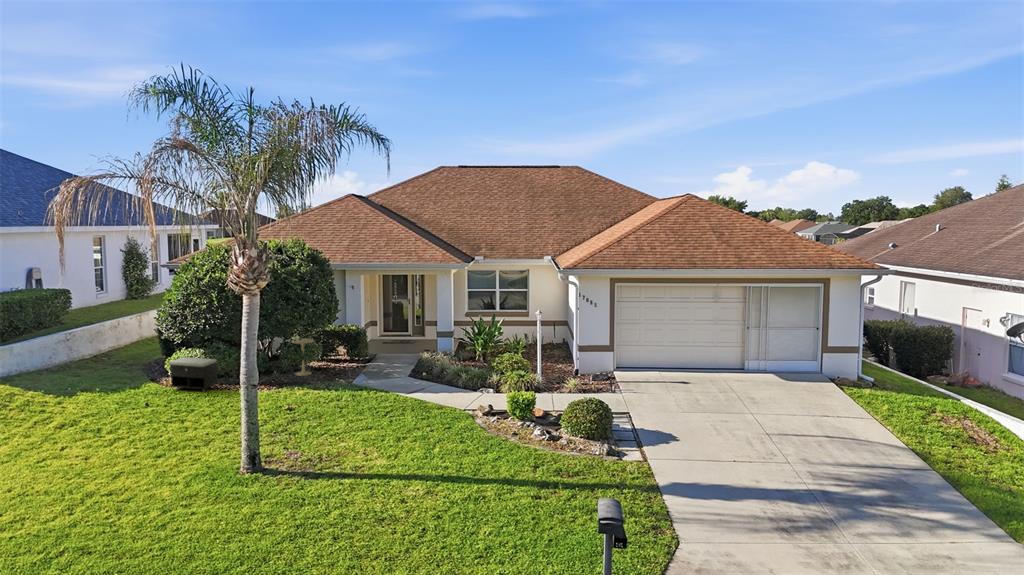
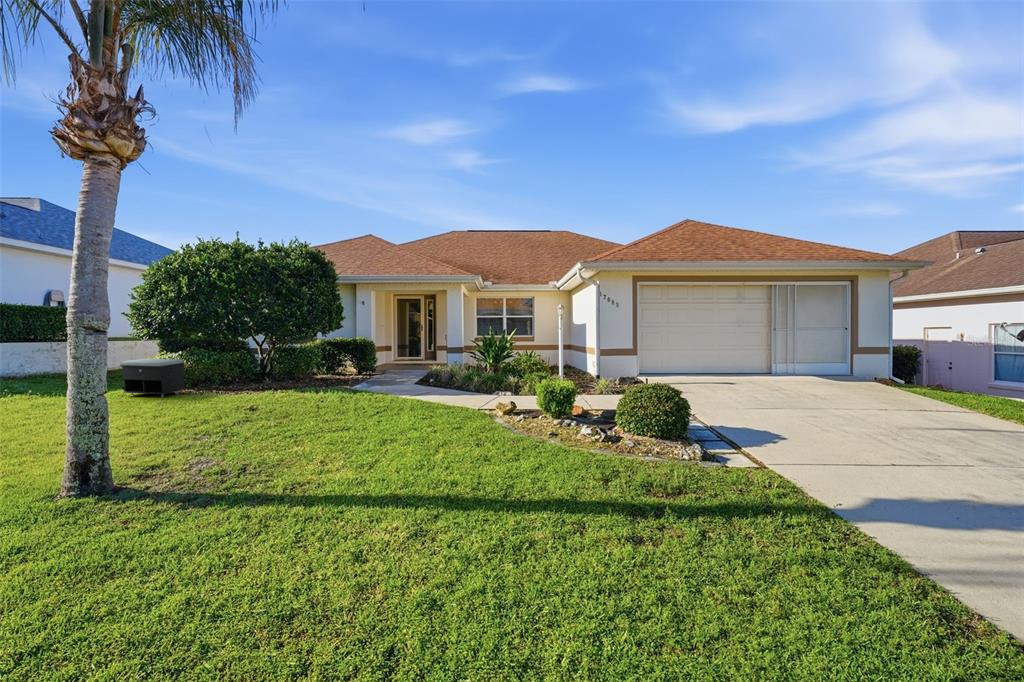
pedestal table: present [292,339,314,376] -> none [282,343,310,383]

